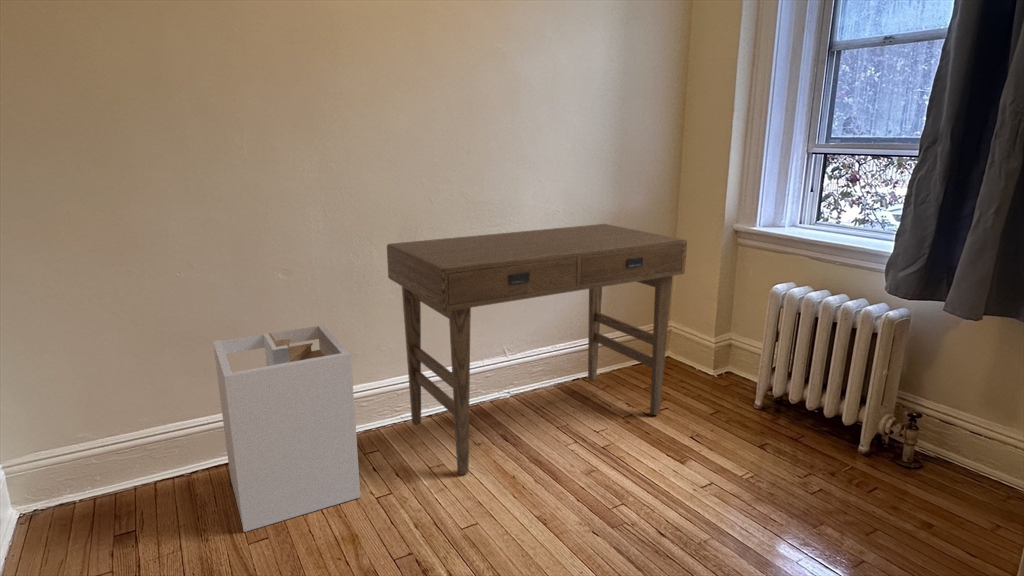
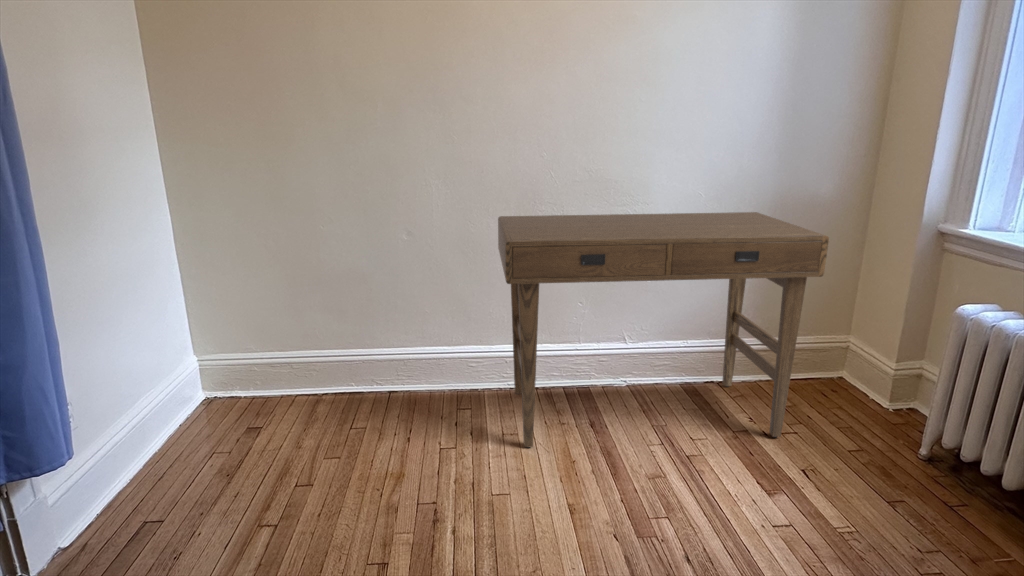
laundry hamper: present [213,325,361,532] -> none [315,286,434,448]

